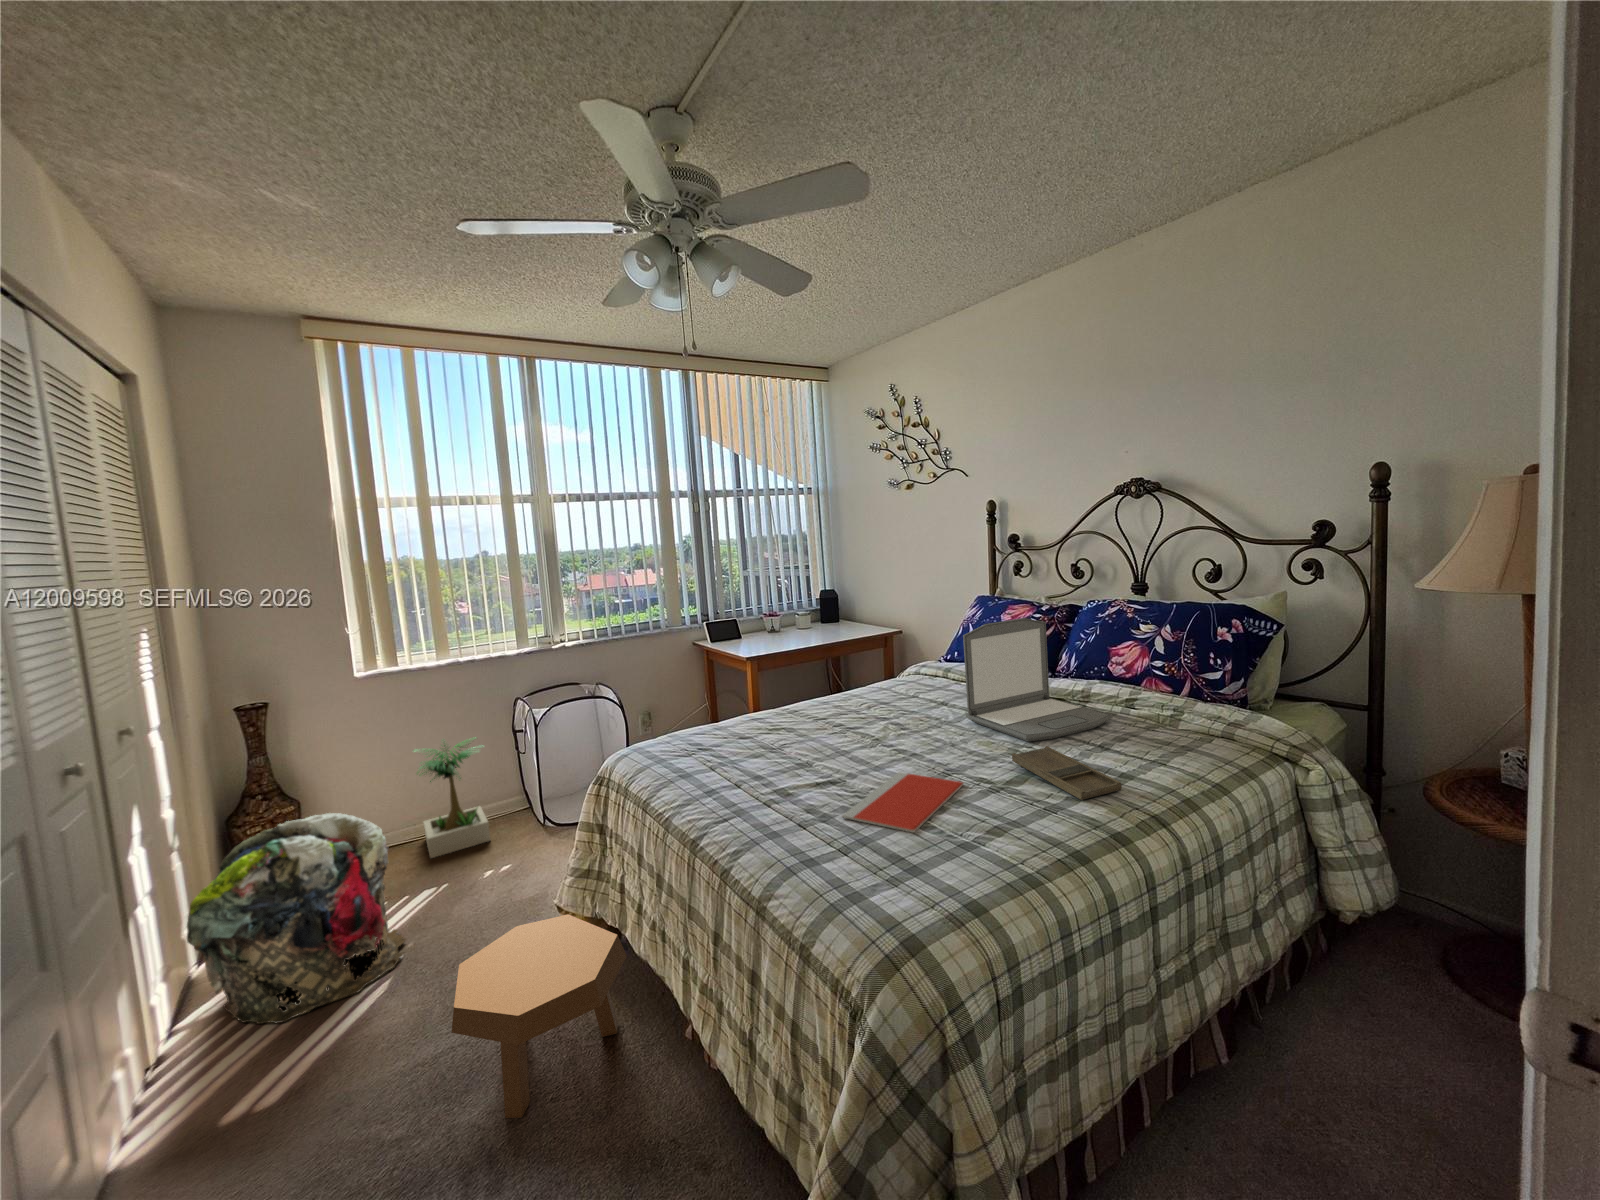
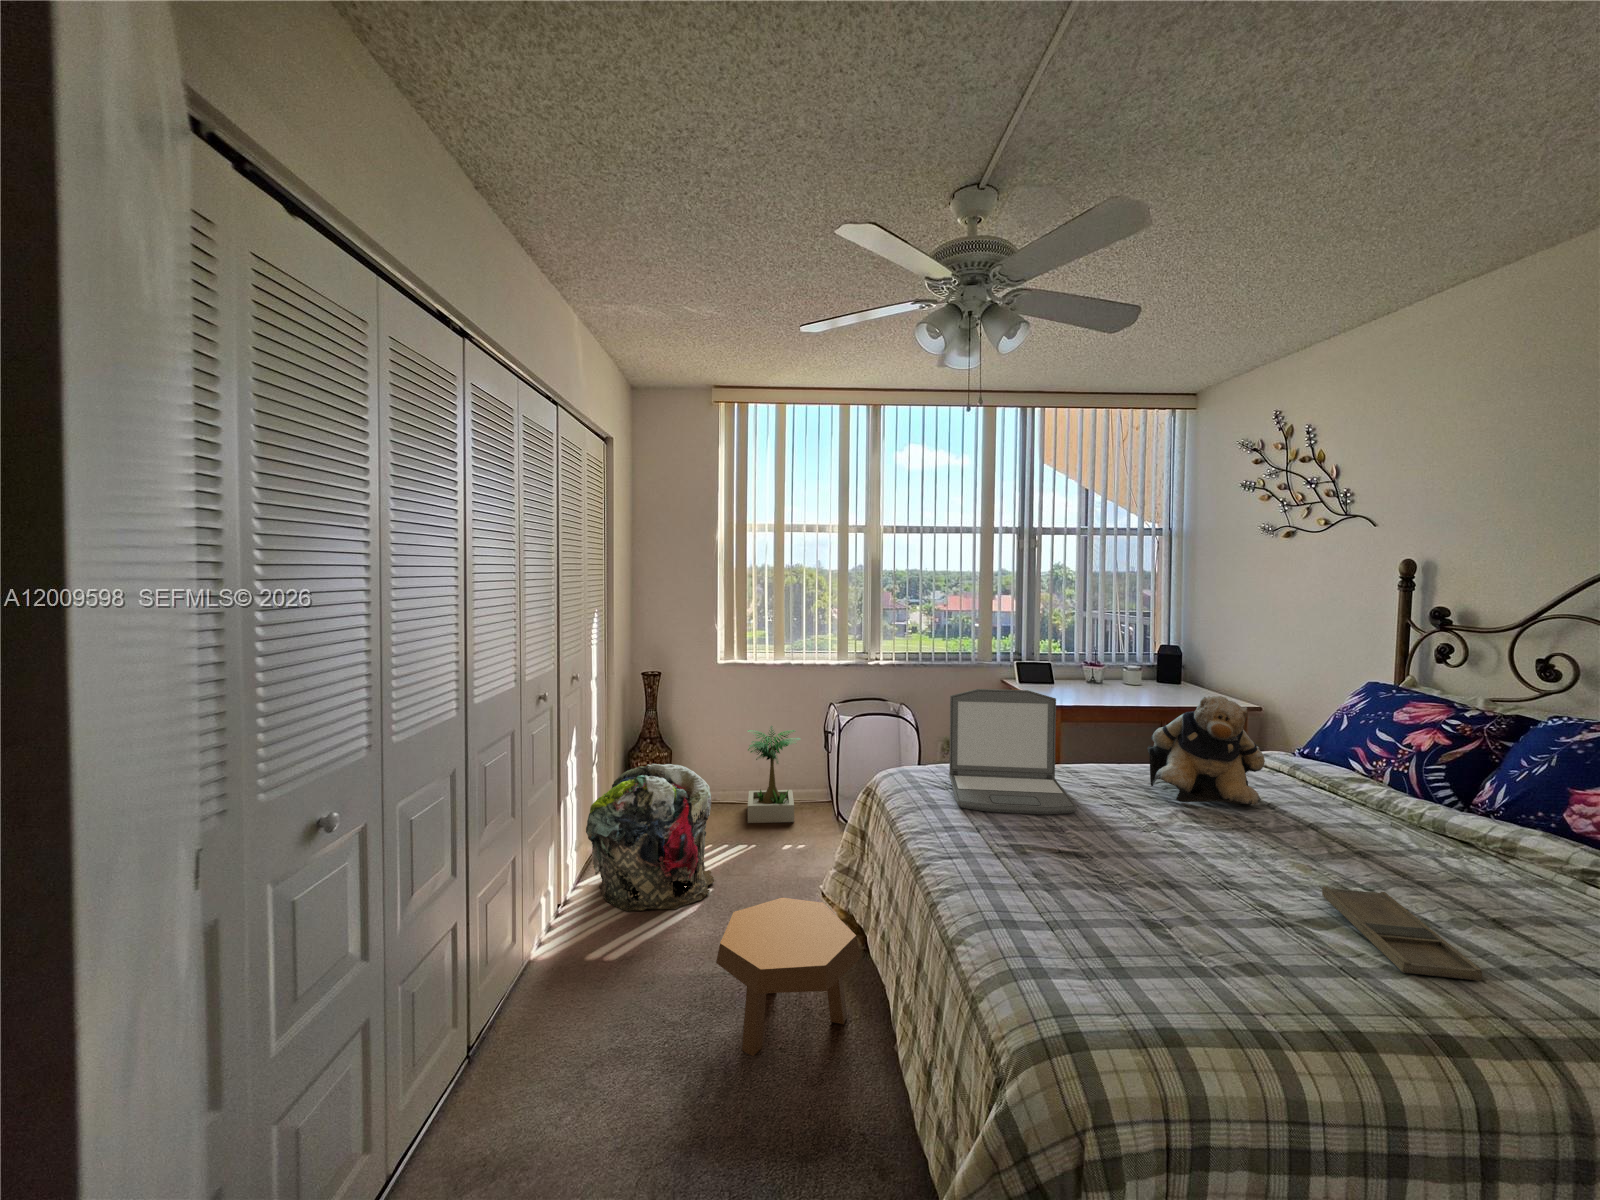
laptop: present [963,618,1113,742] -> present [949,689,1077,815]
teddy bear: none [851,621,939,716] -> present [1147,696,1265,805]
notebook: present [842,772,964,833] -> none [1068,866,1239,934]

